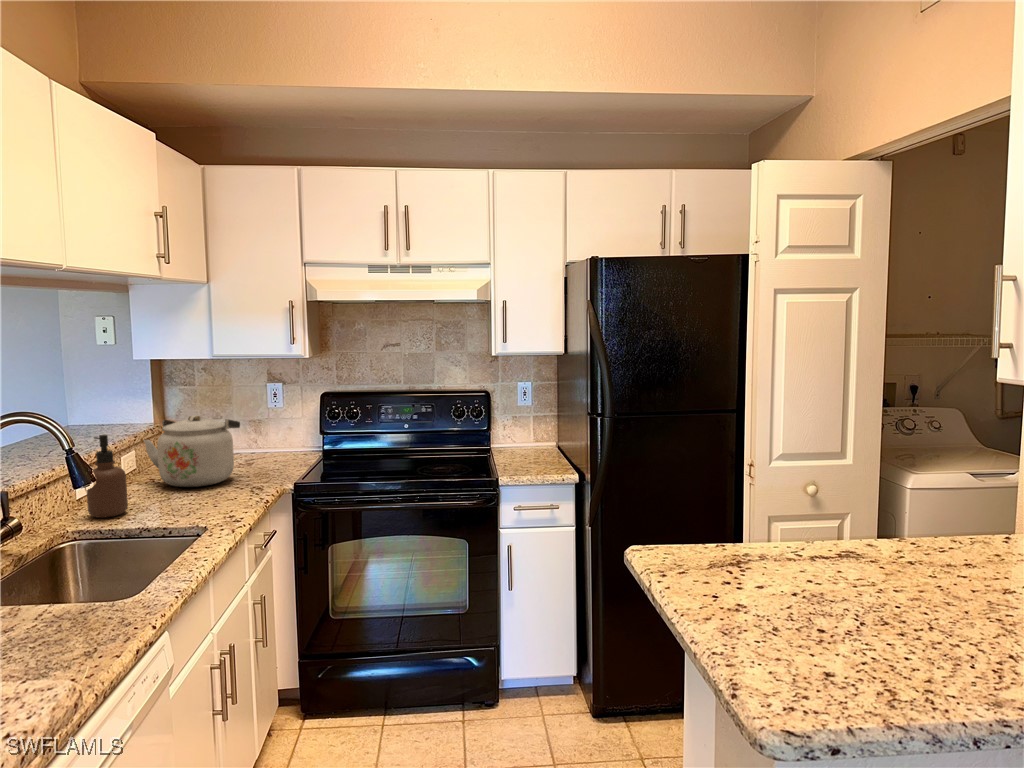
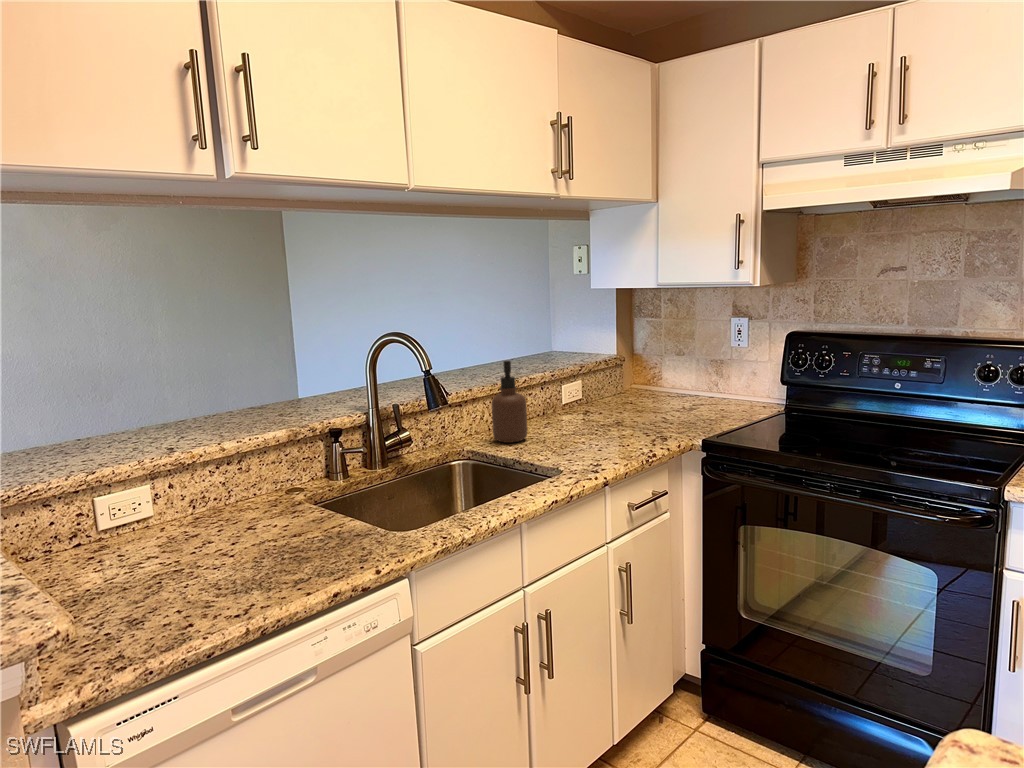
kettle: present [144,415,240,487] -> none [577,349,672,426]

